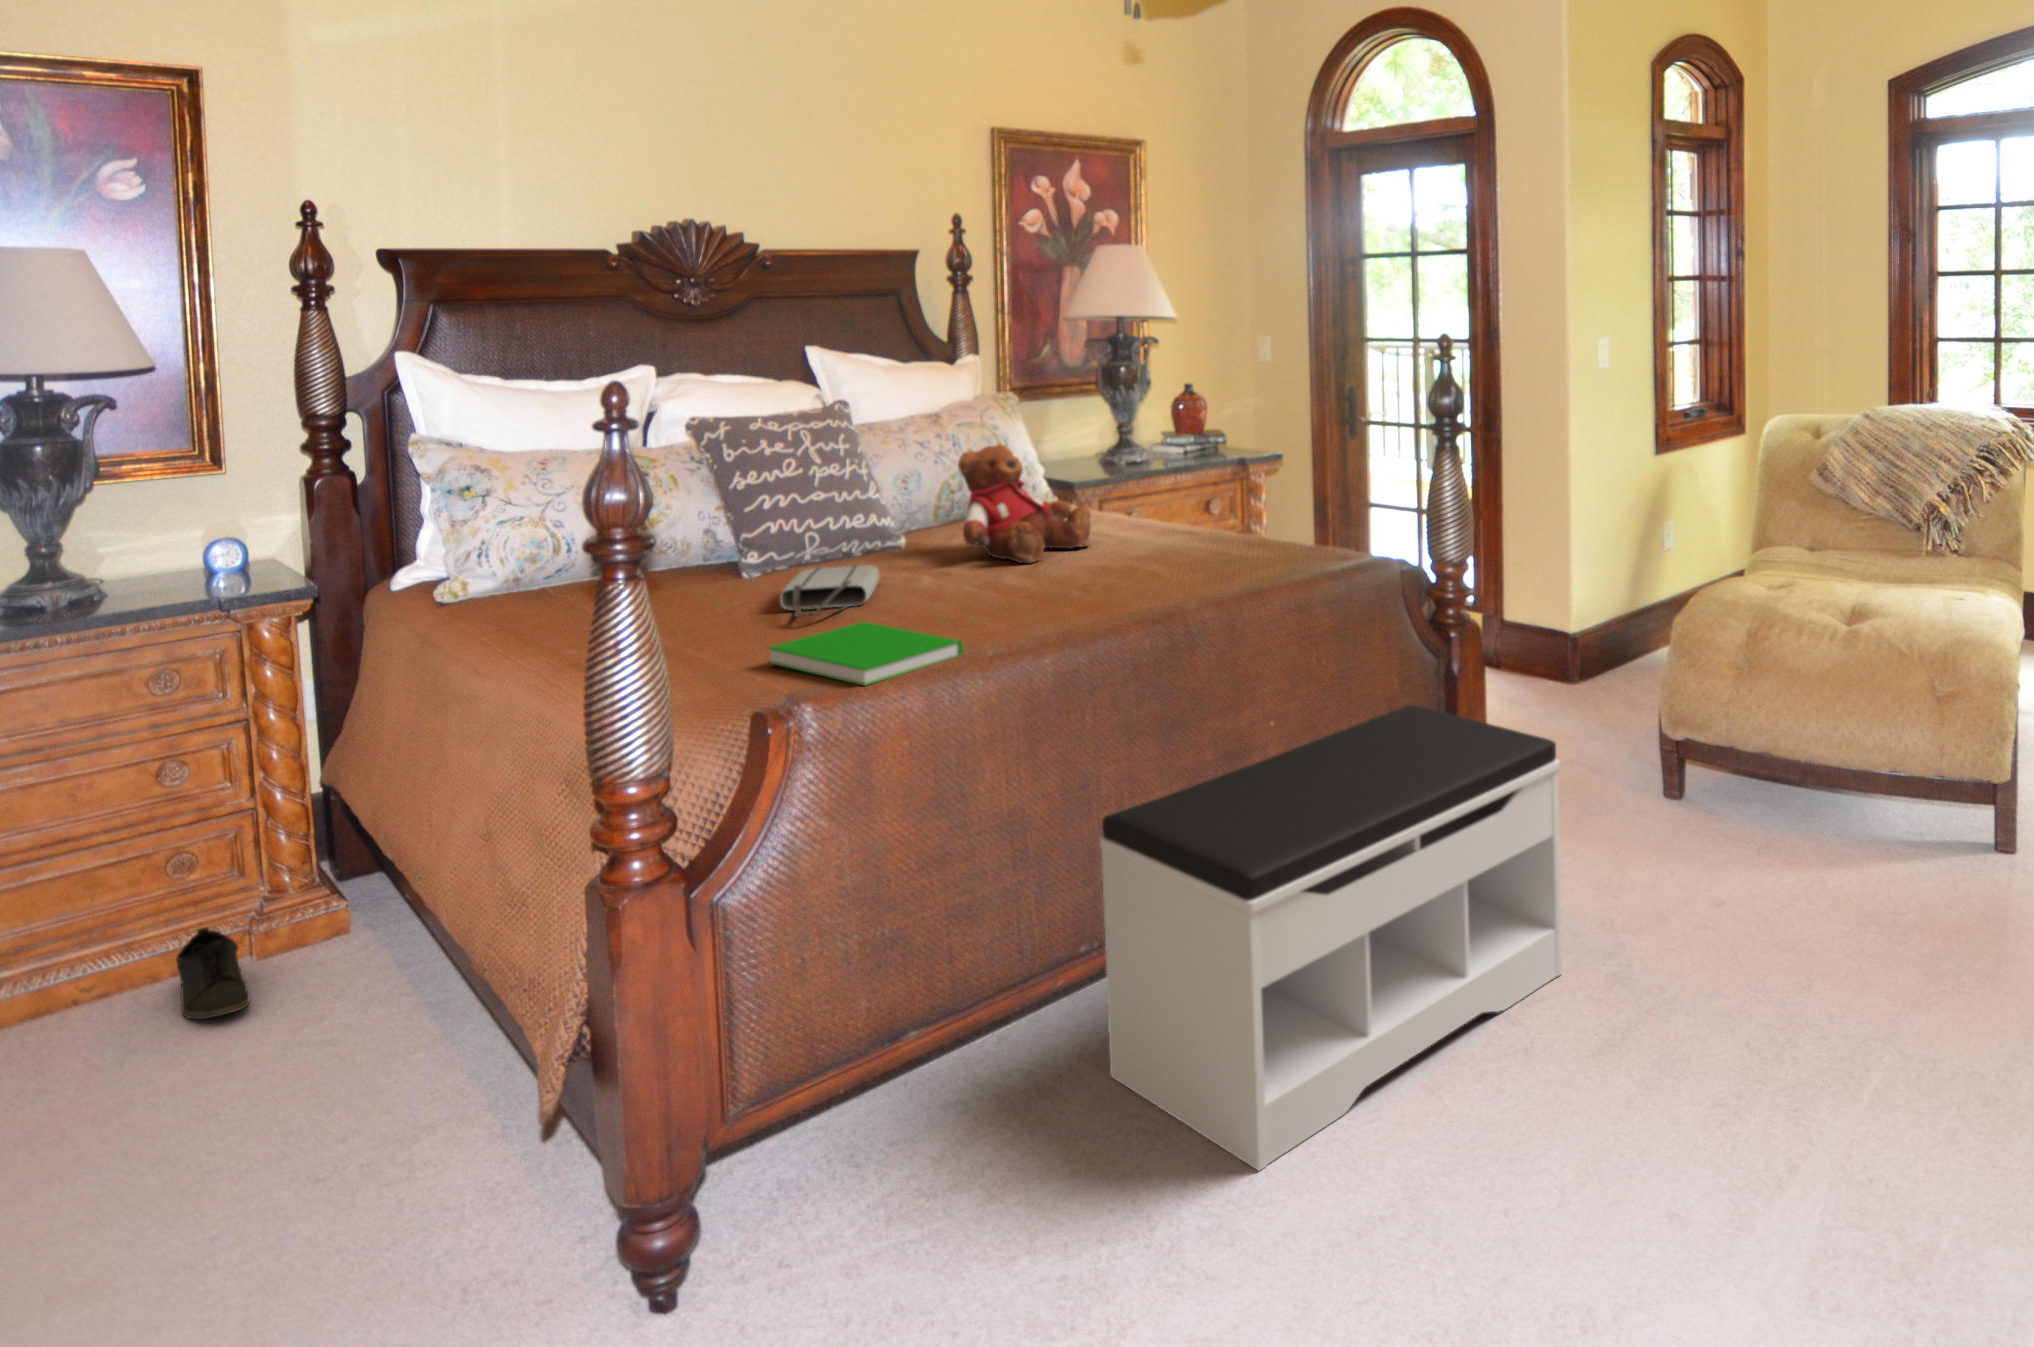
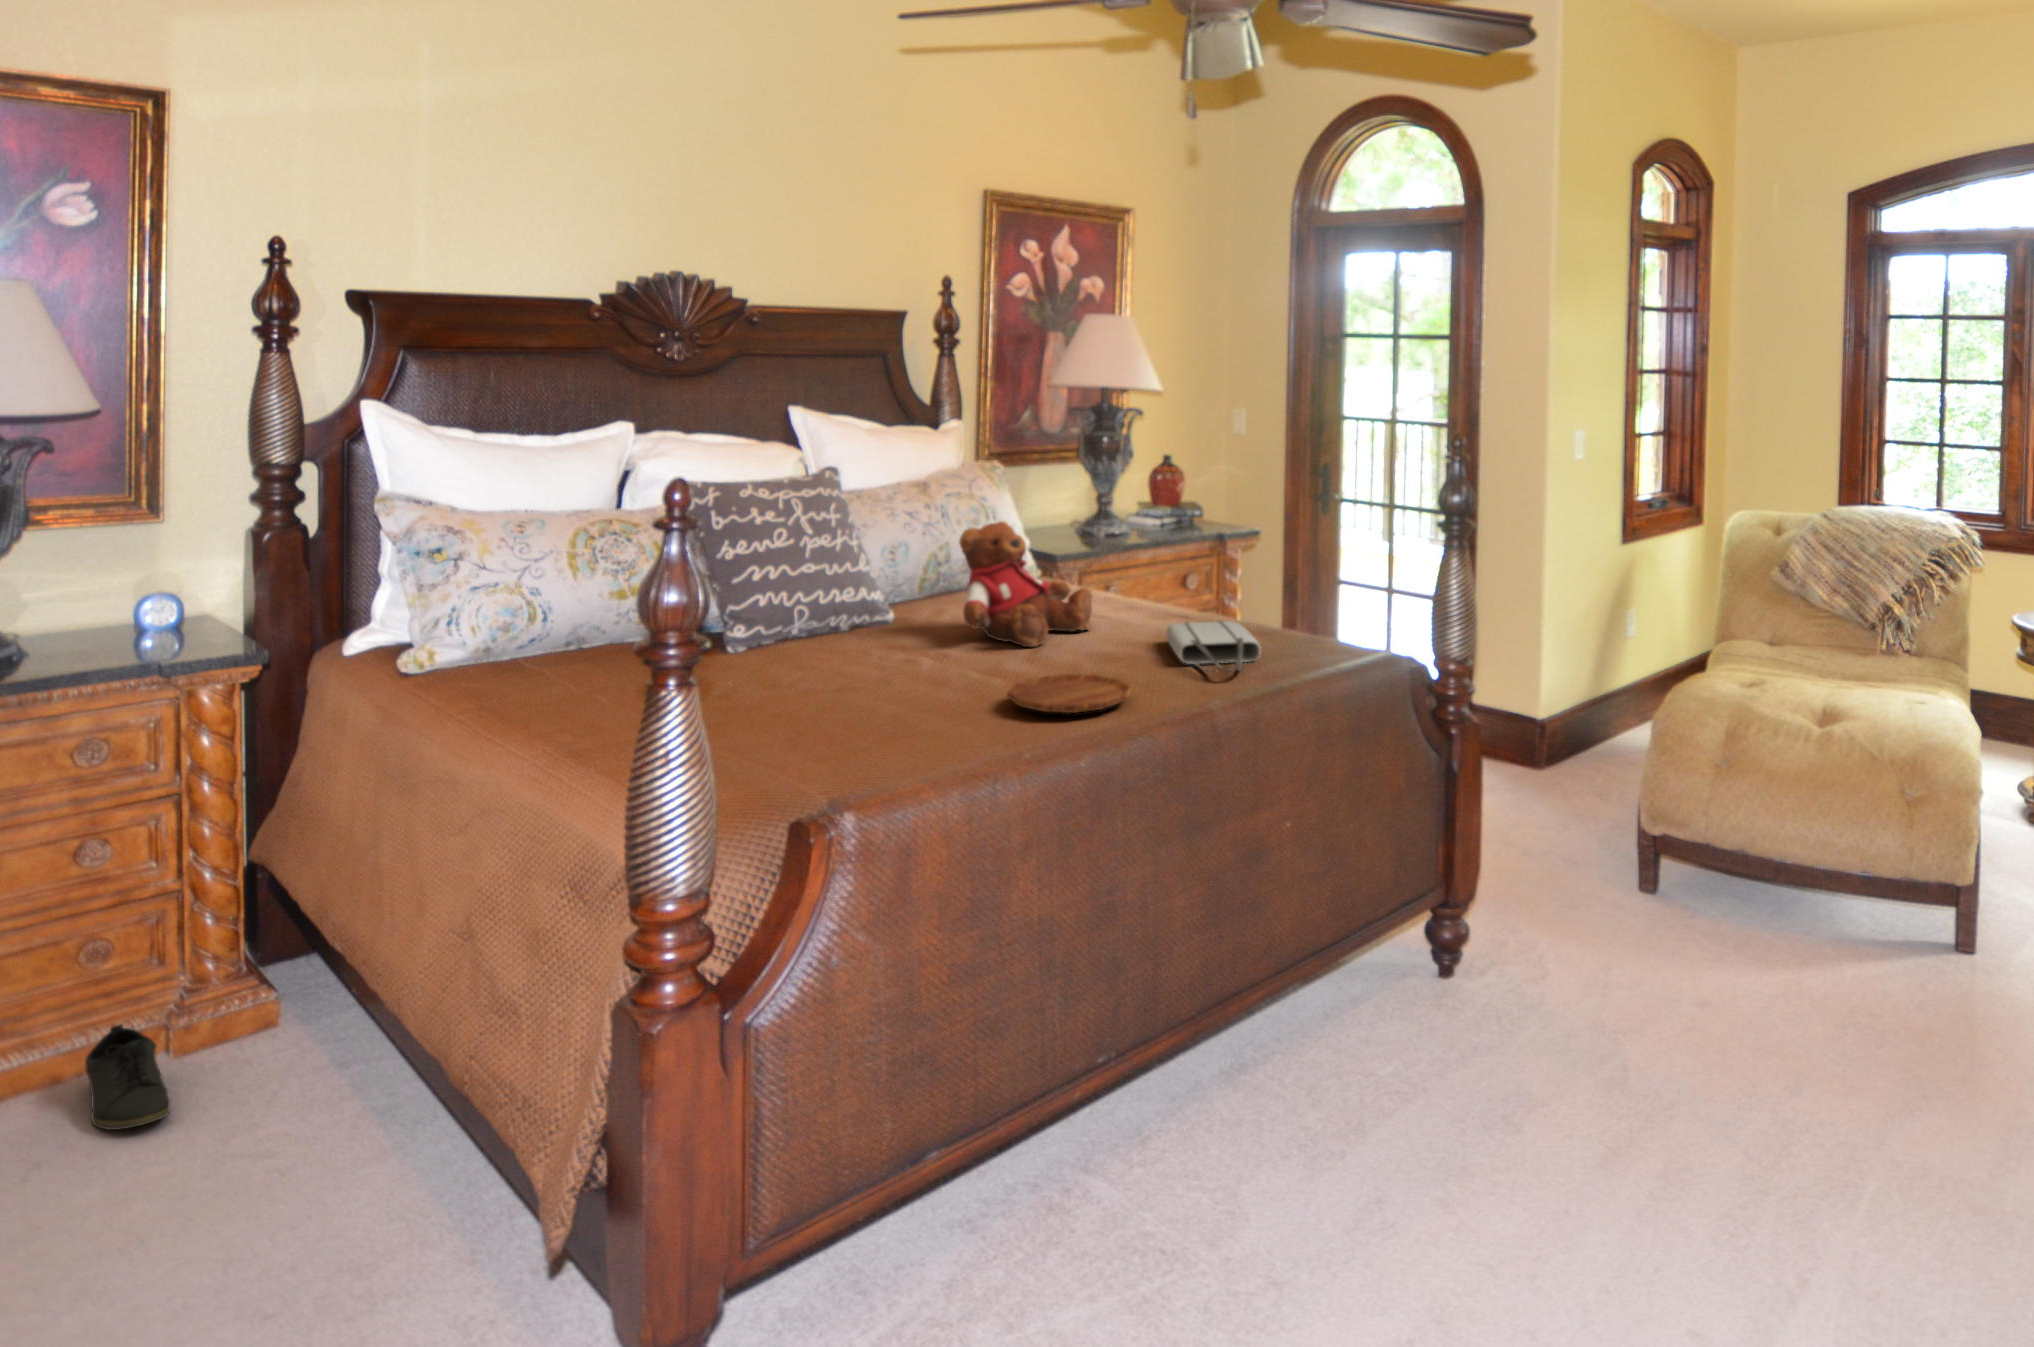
tote bag: present [780,565,879,617] -> present [1167,621,1261,672]
tray: none [988,583,1112,617] -> present [1007,674,1131,713]
book: present [768,622,964,686] -> none [786,713,992,788]
bench: present [1100,705,1562,1171] -> none [1120,804,1568,1296]

